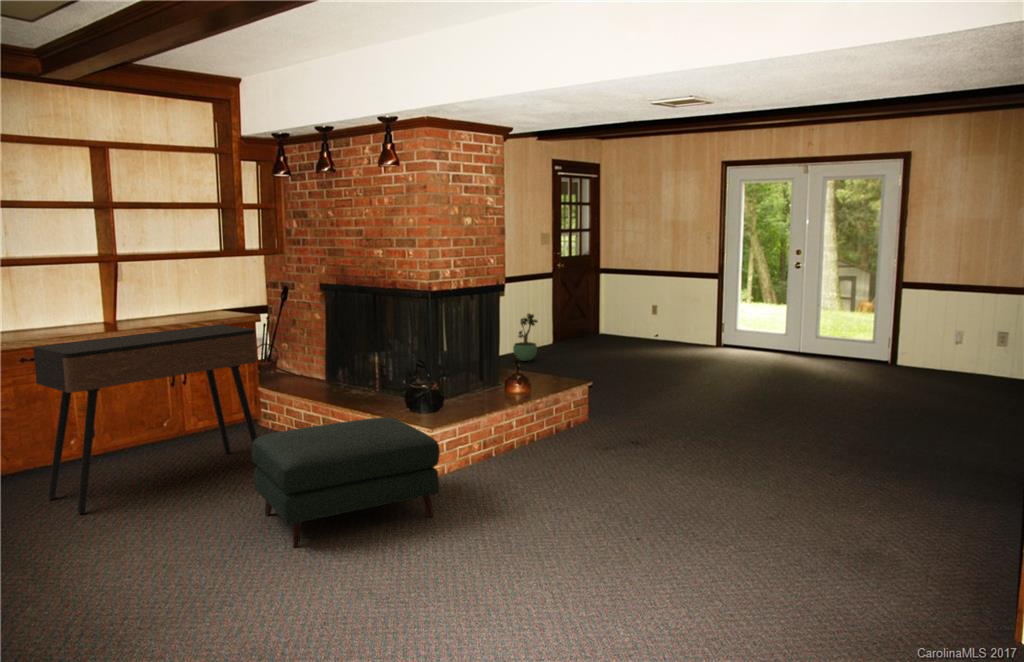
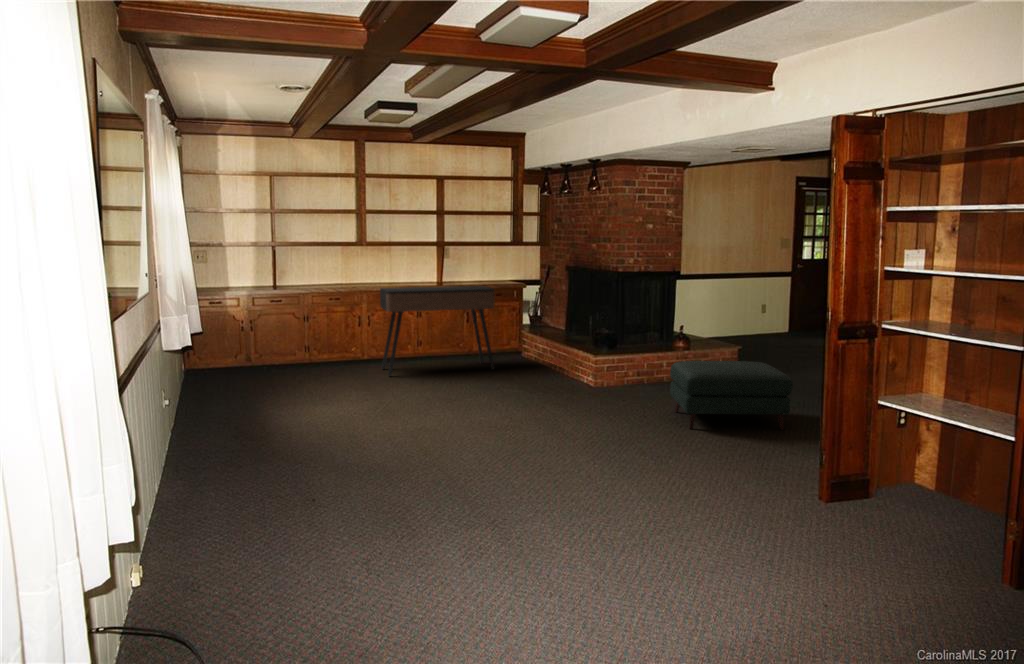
potted plant: present [513,314,537,361] -> none [736,302,761,340]
ottoman: present [252,417,440,547] -> present [670,361,793,430]

